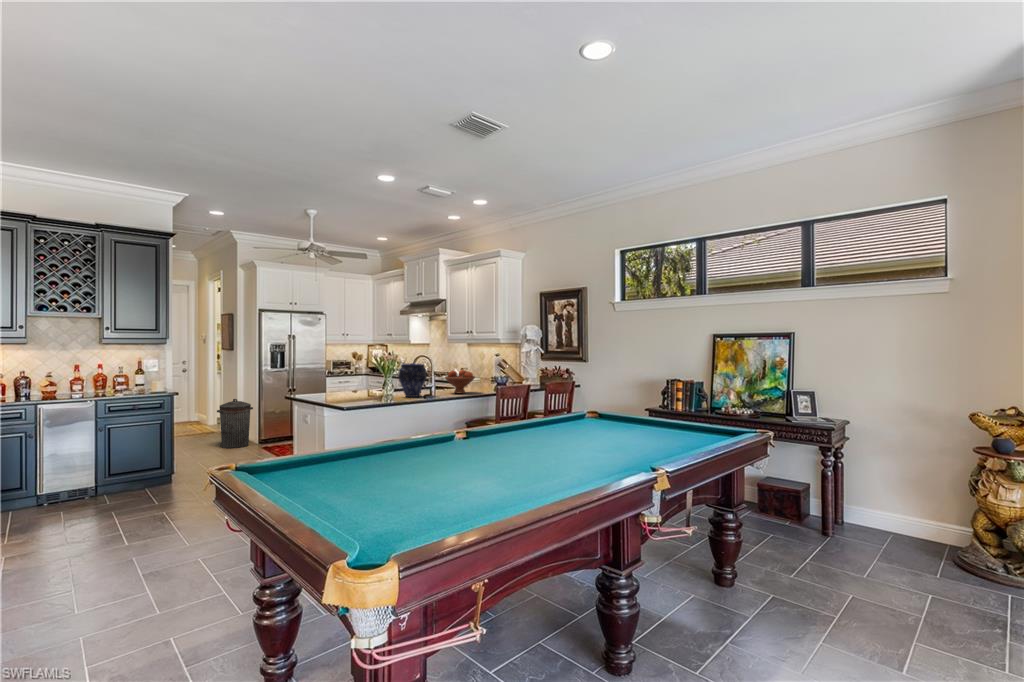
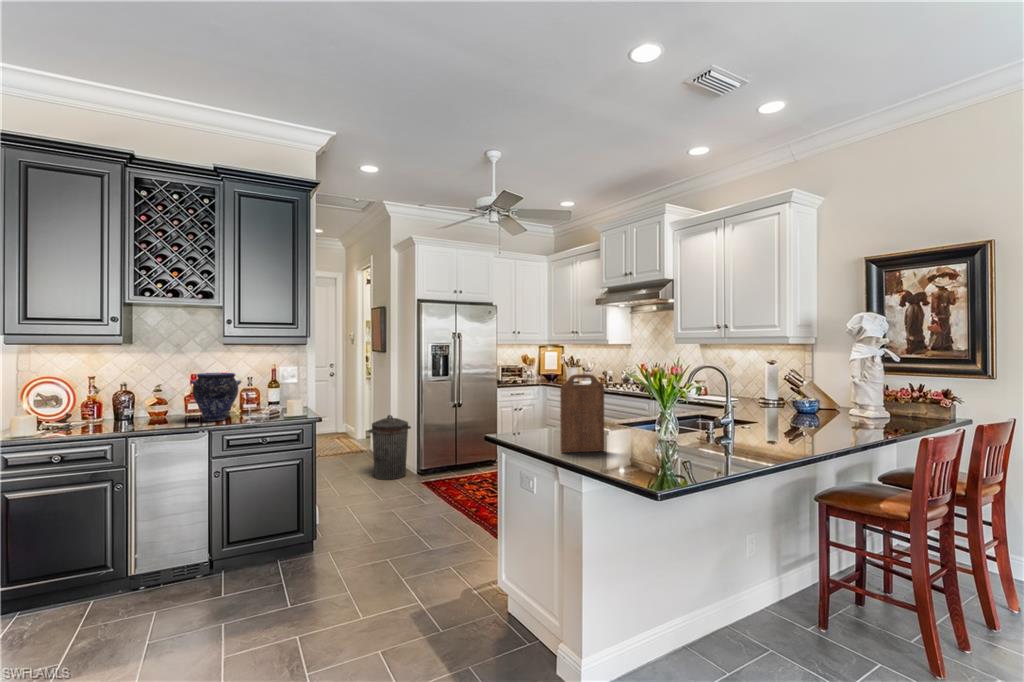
cutting board: none [319,359,344,400] -> present [560,374,604,453]
vase: present [398,364,427,397] -> present [190,373,241,421]
fruit bowl: present [445,370,475,394] -> none [764,393,831,440]

